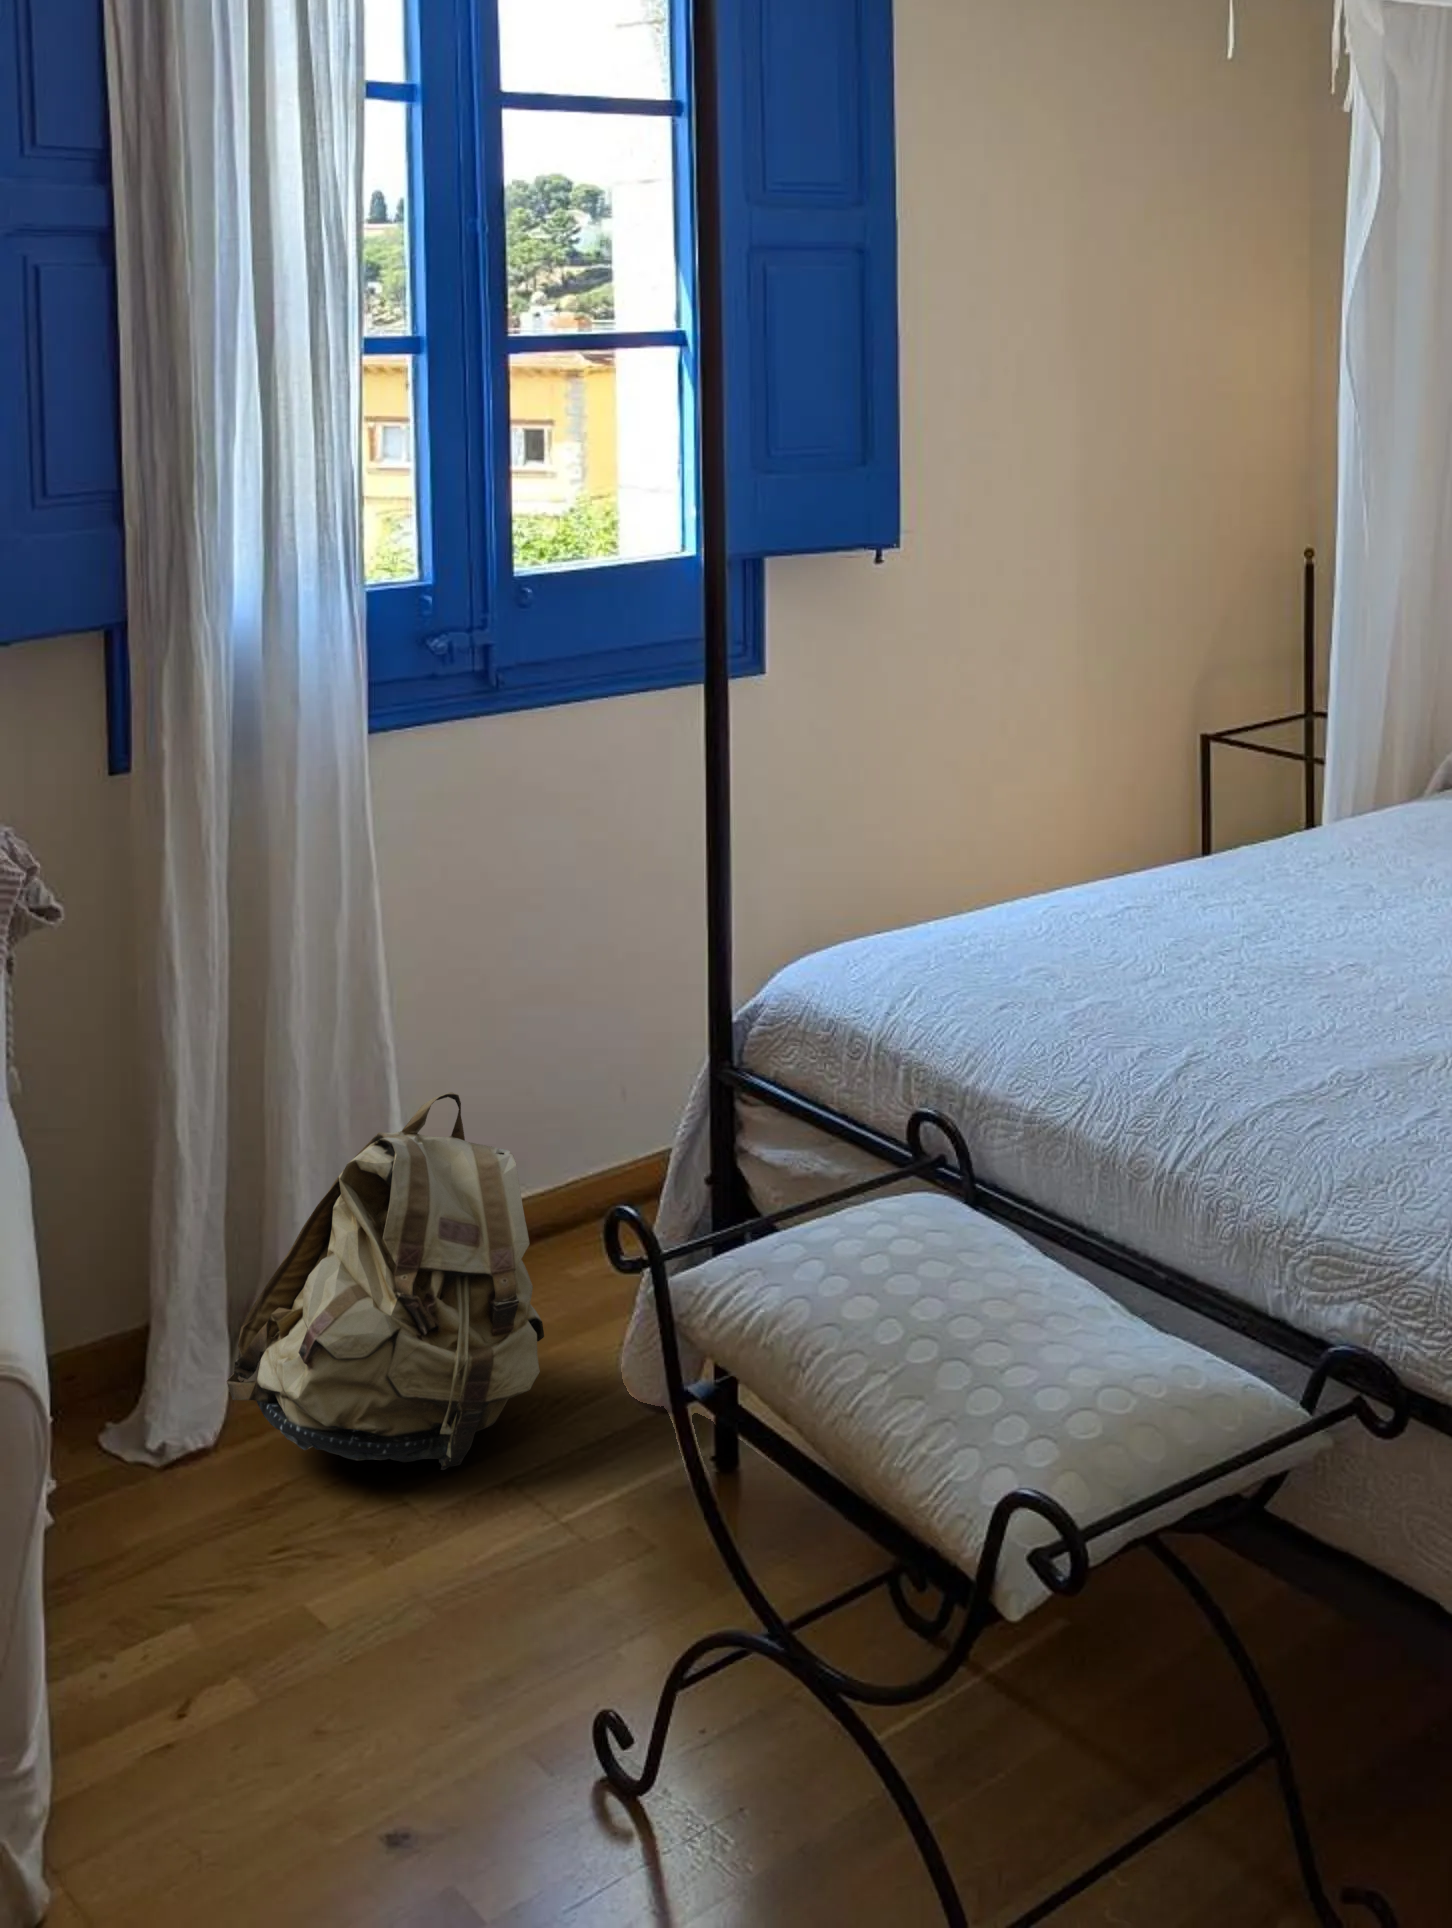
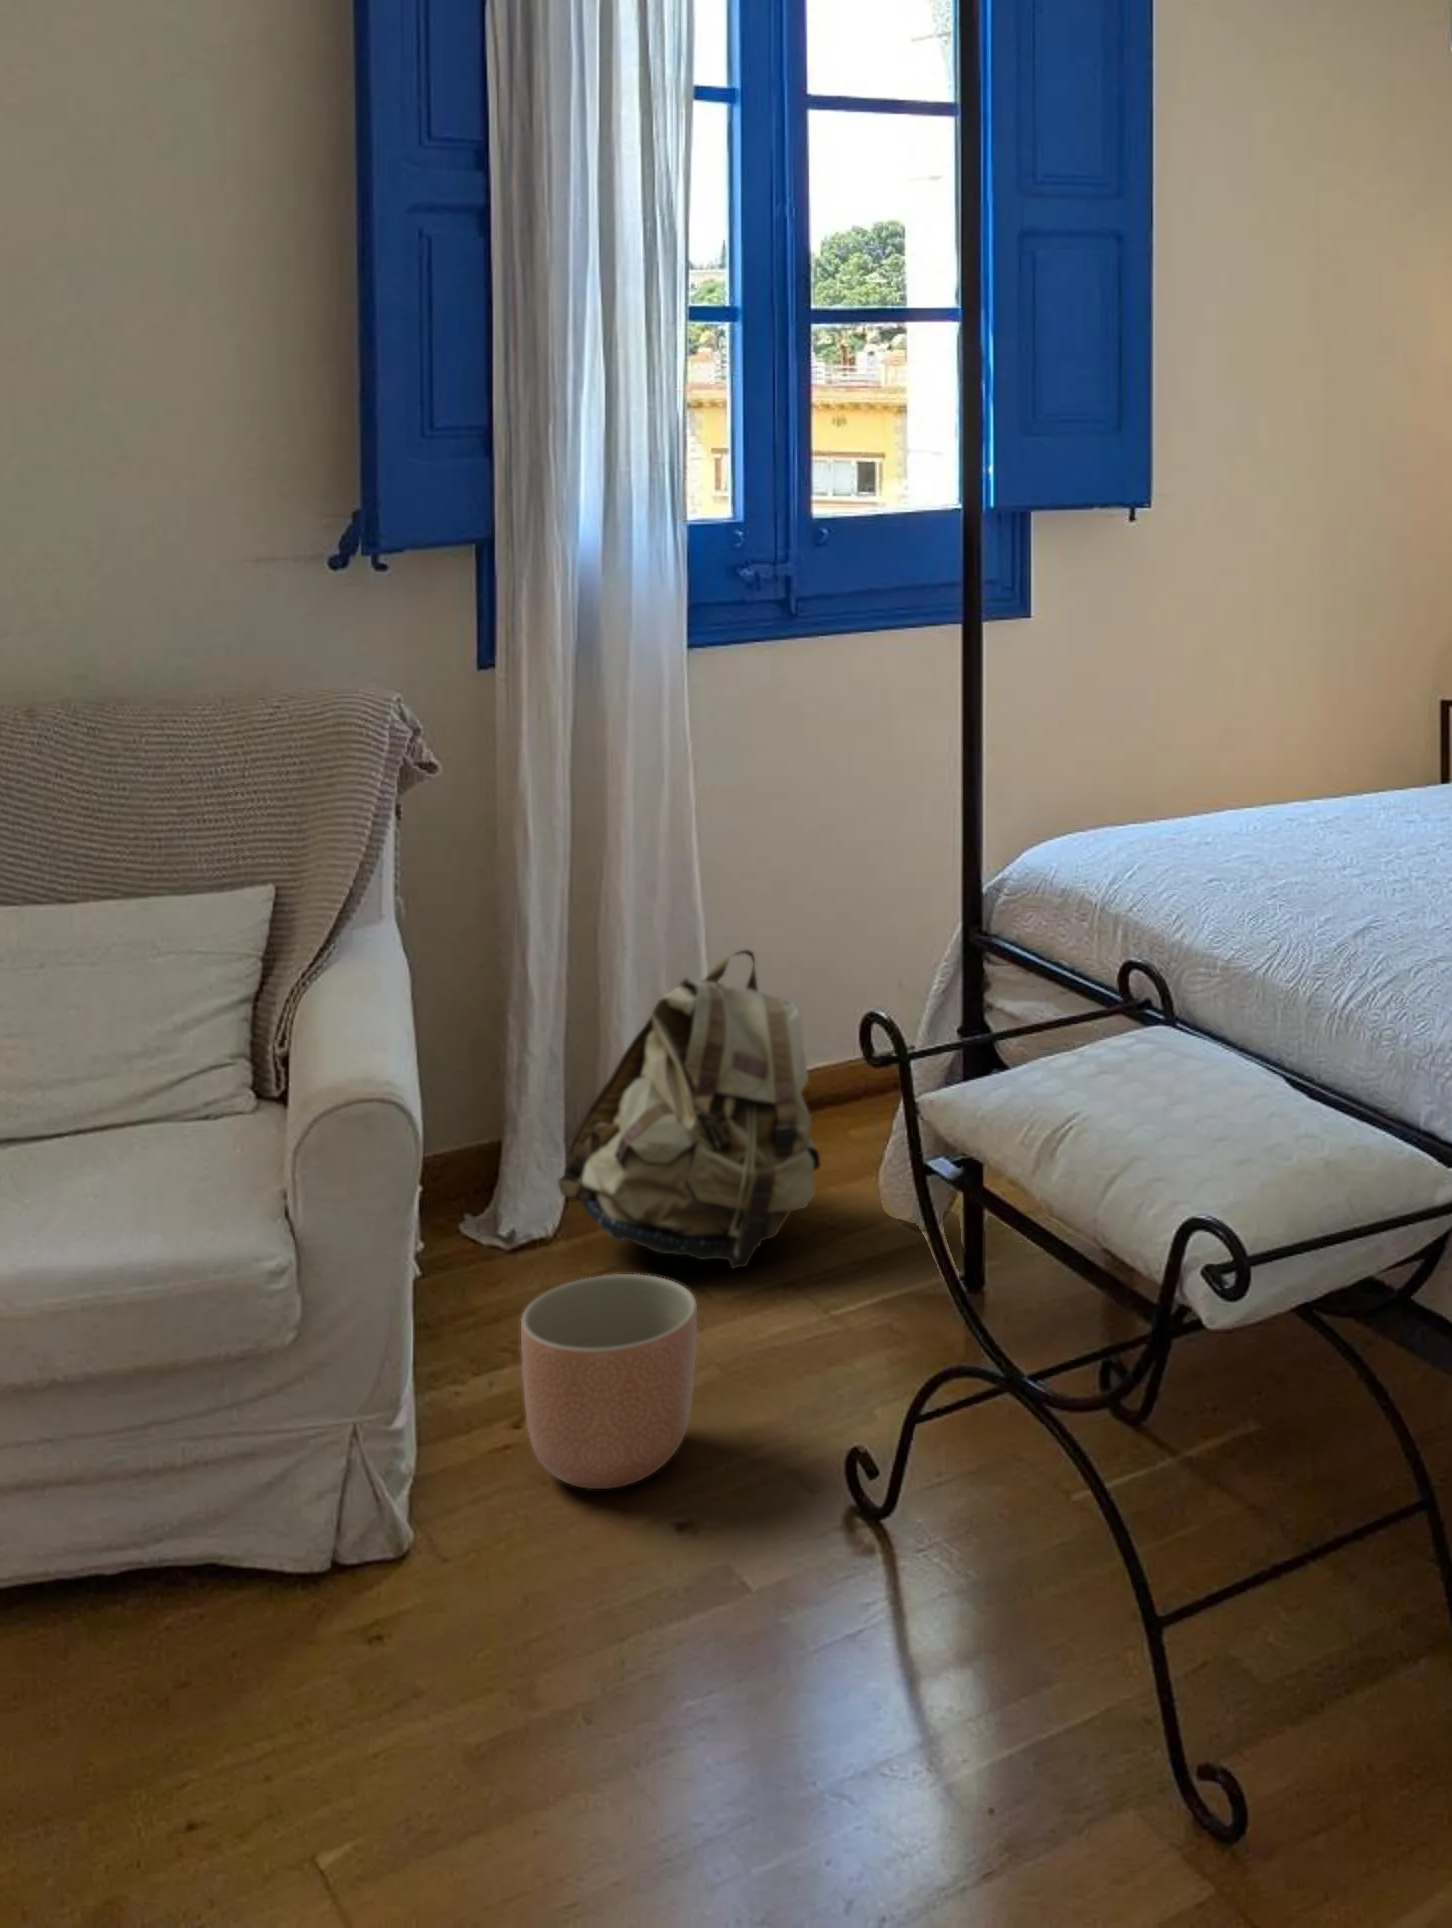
planter: none [198,1521,415,1794] -> present [521,1274,697,1489]

